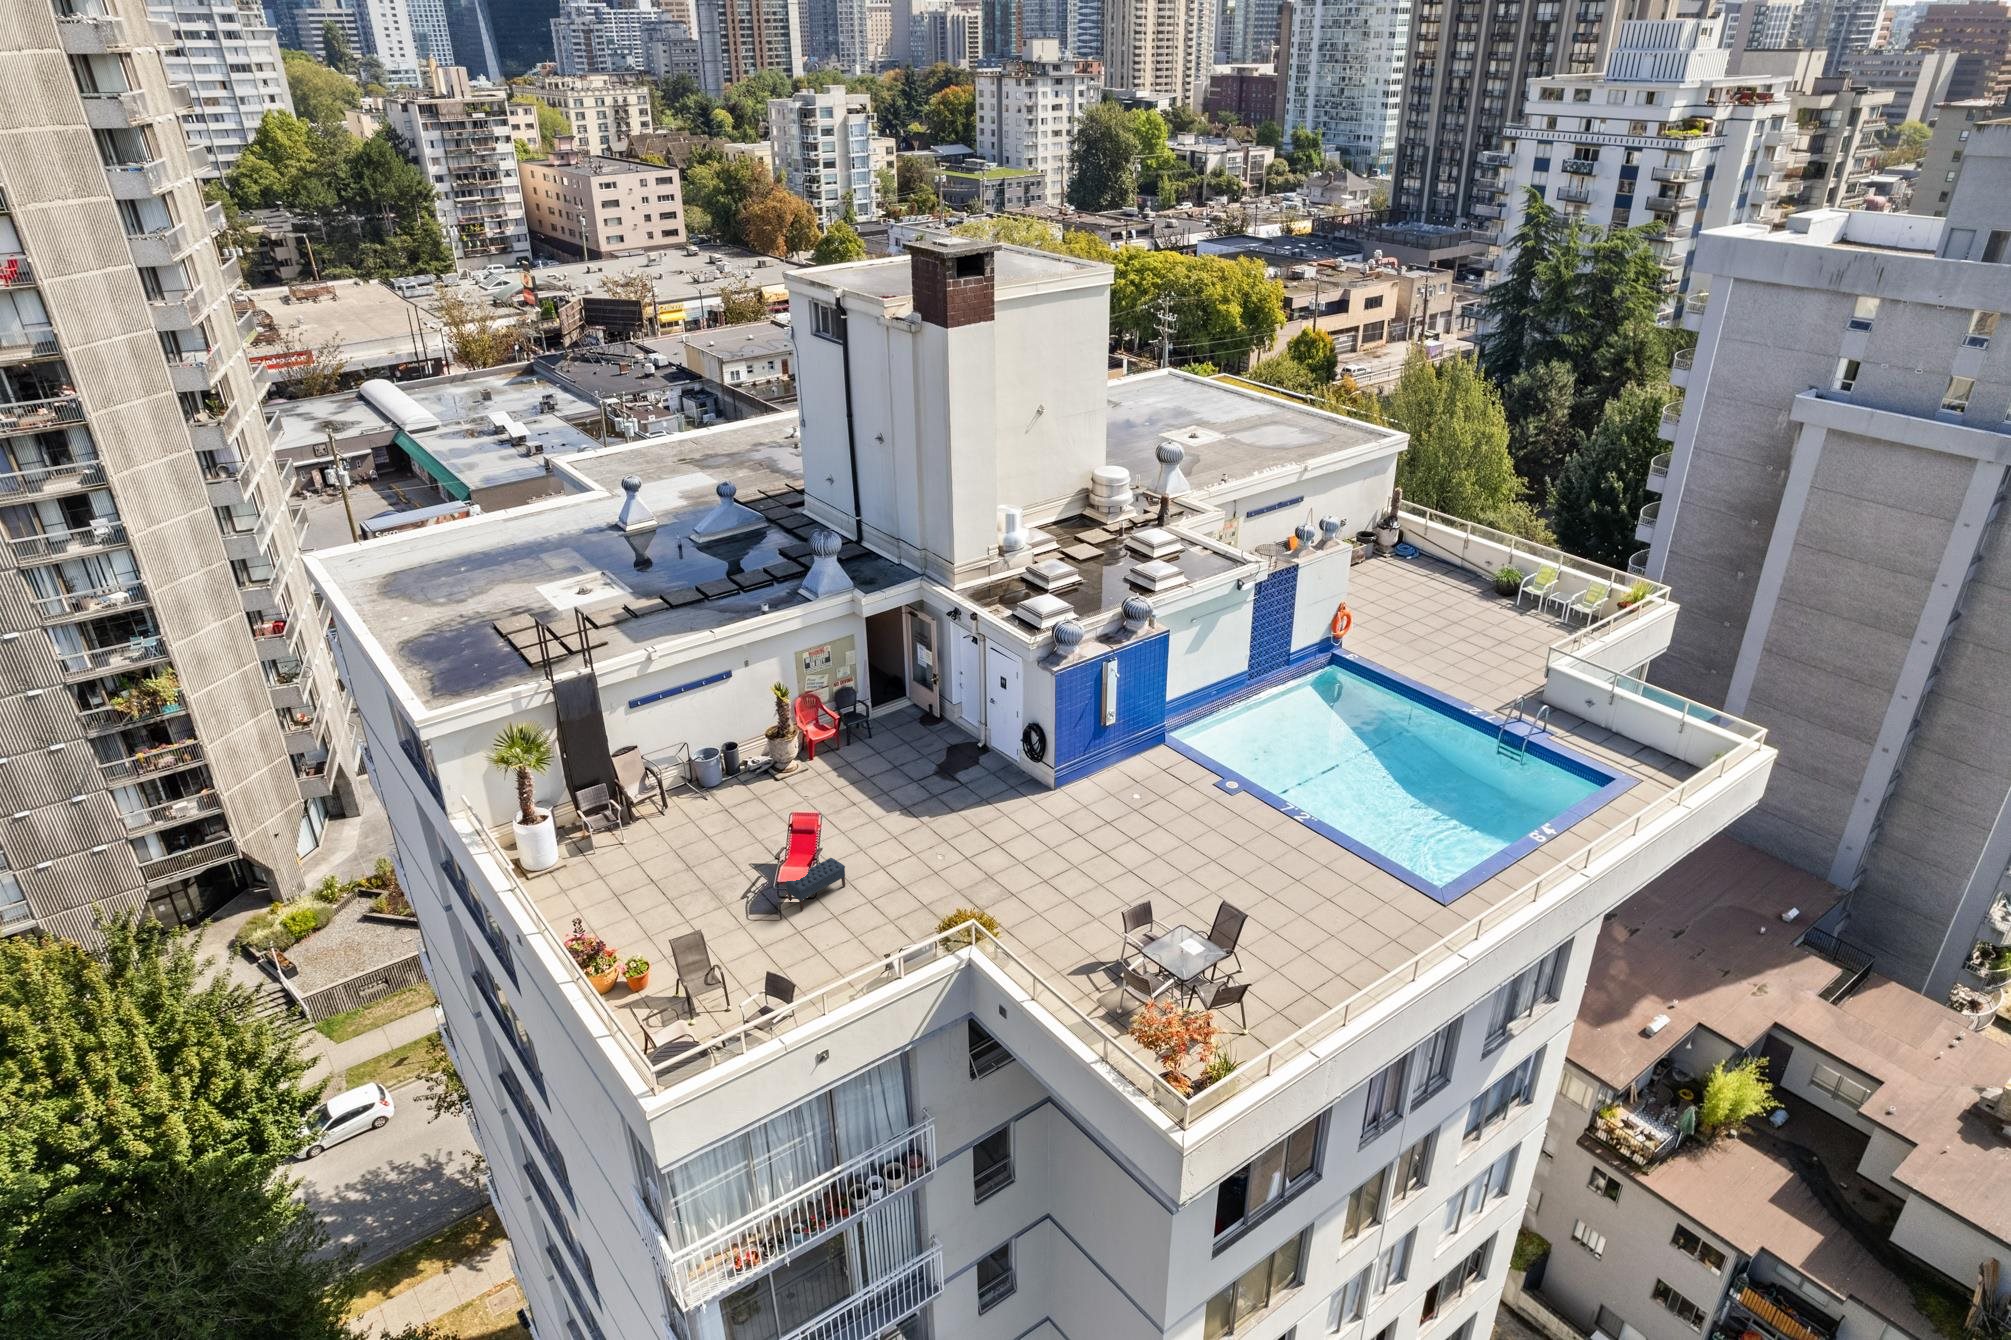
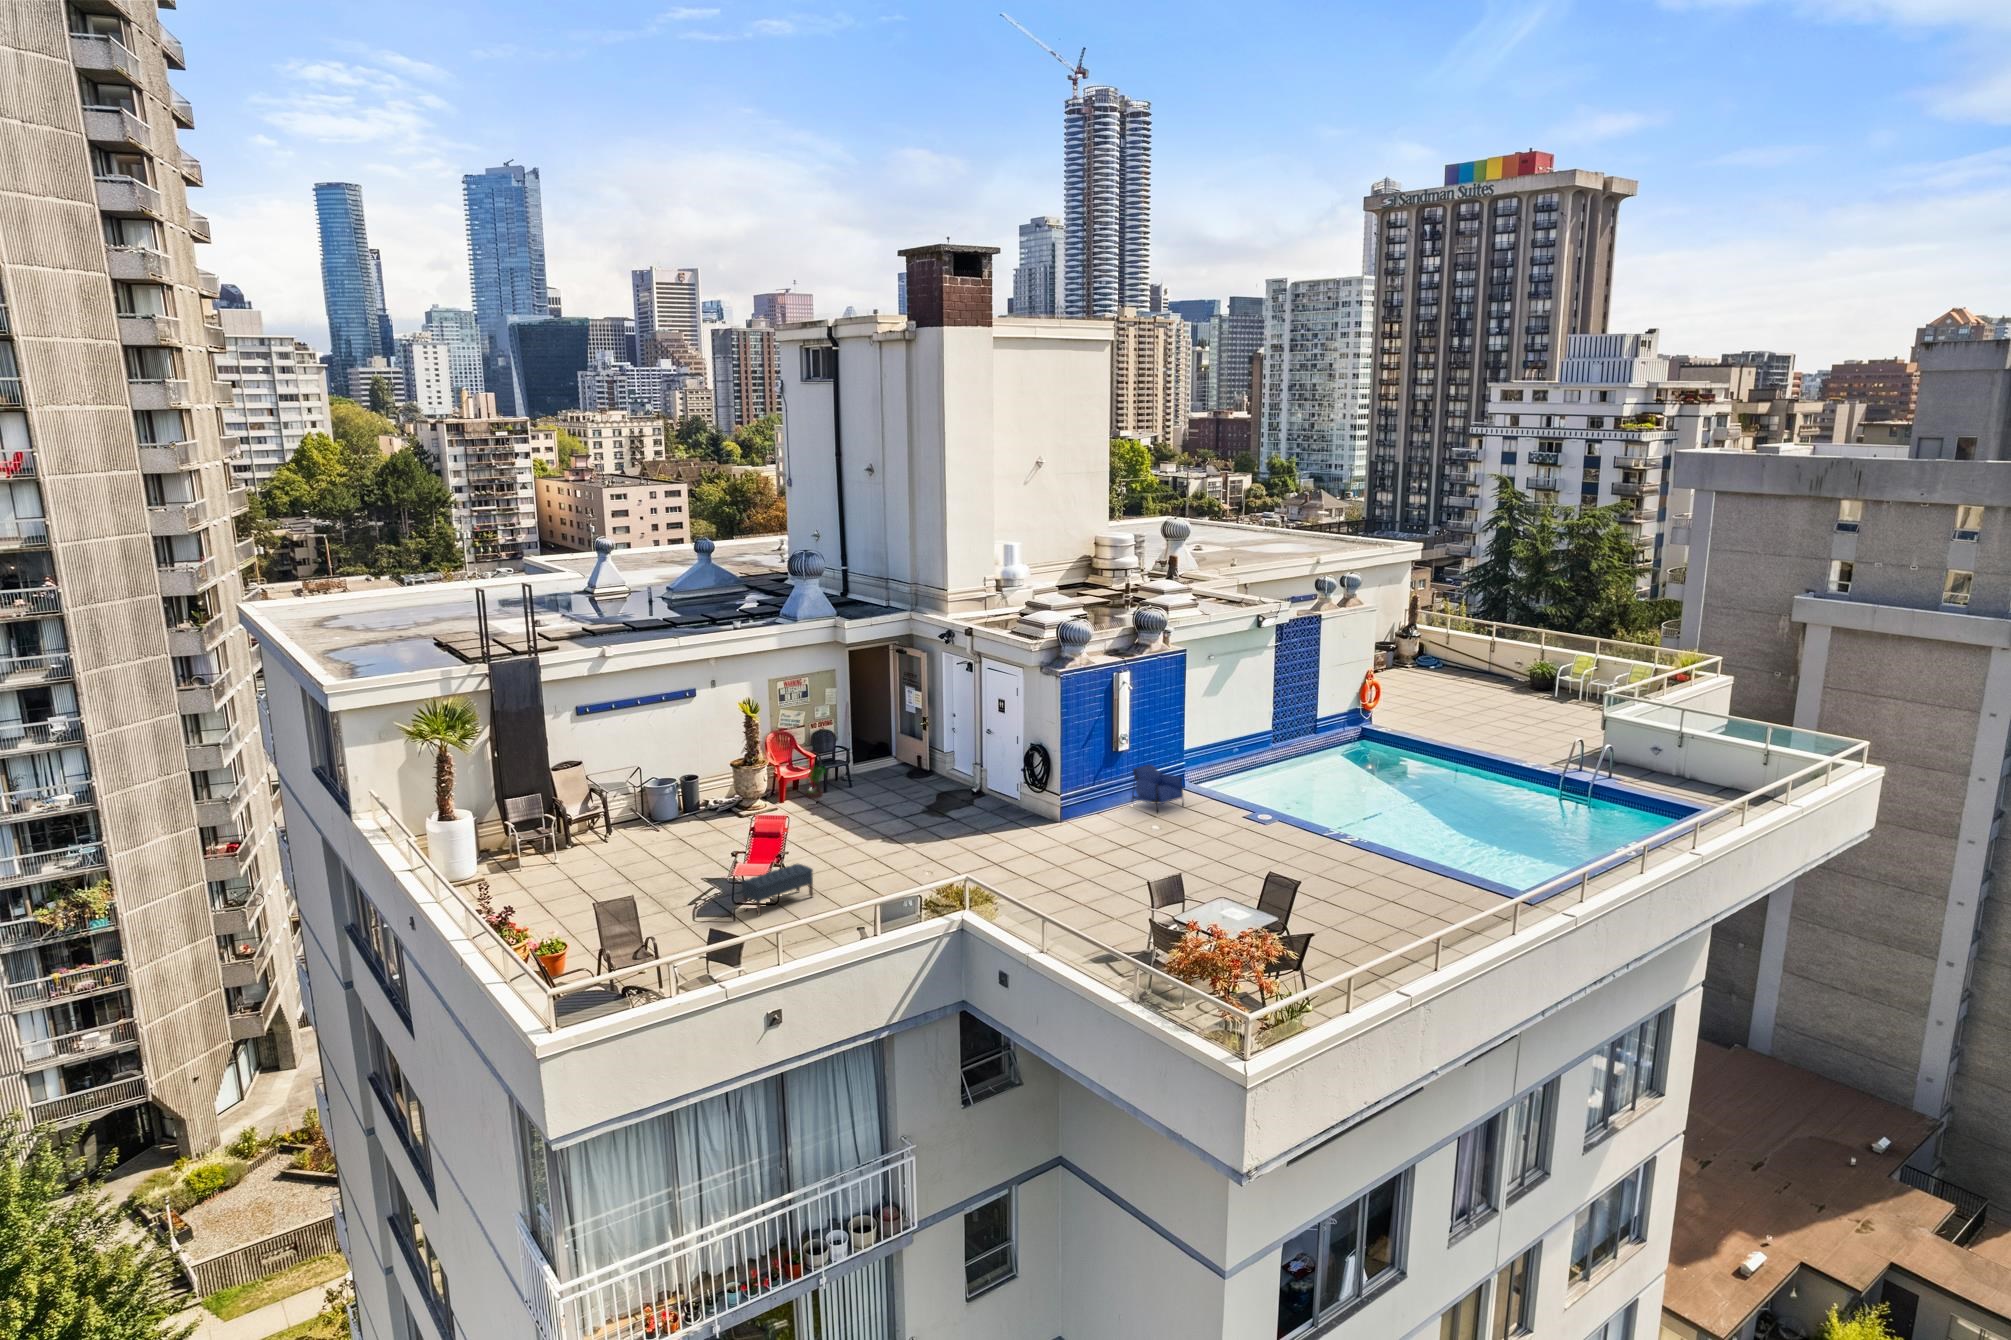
potted tree: none [830,721,850,753] -> present [805,767,825,799]
armchair: none [1116,729,1162,779] -> present [1132,765,1183,805]

